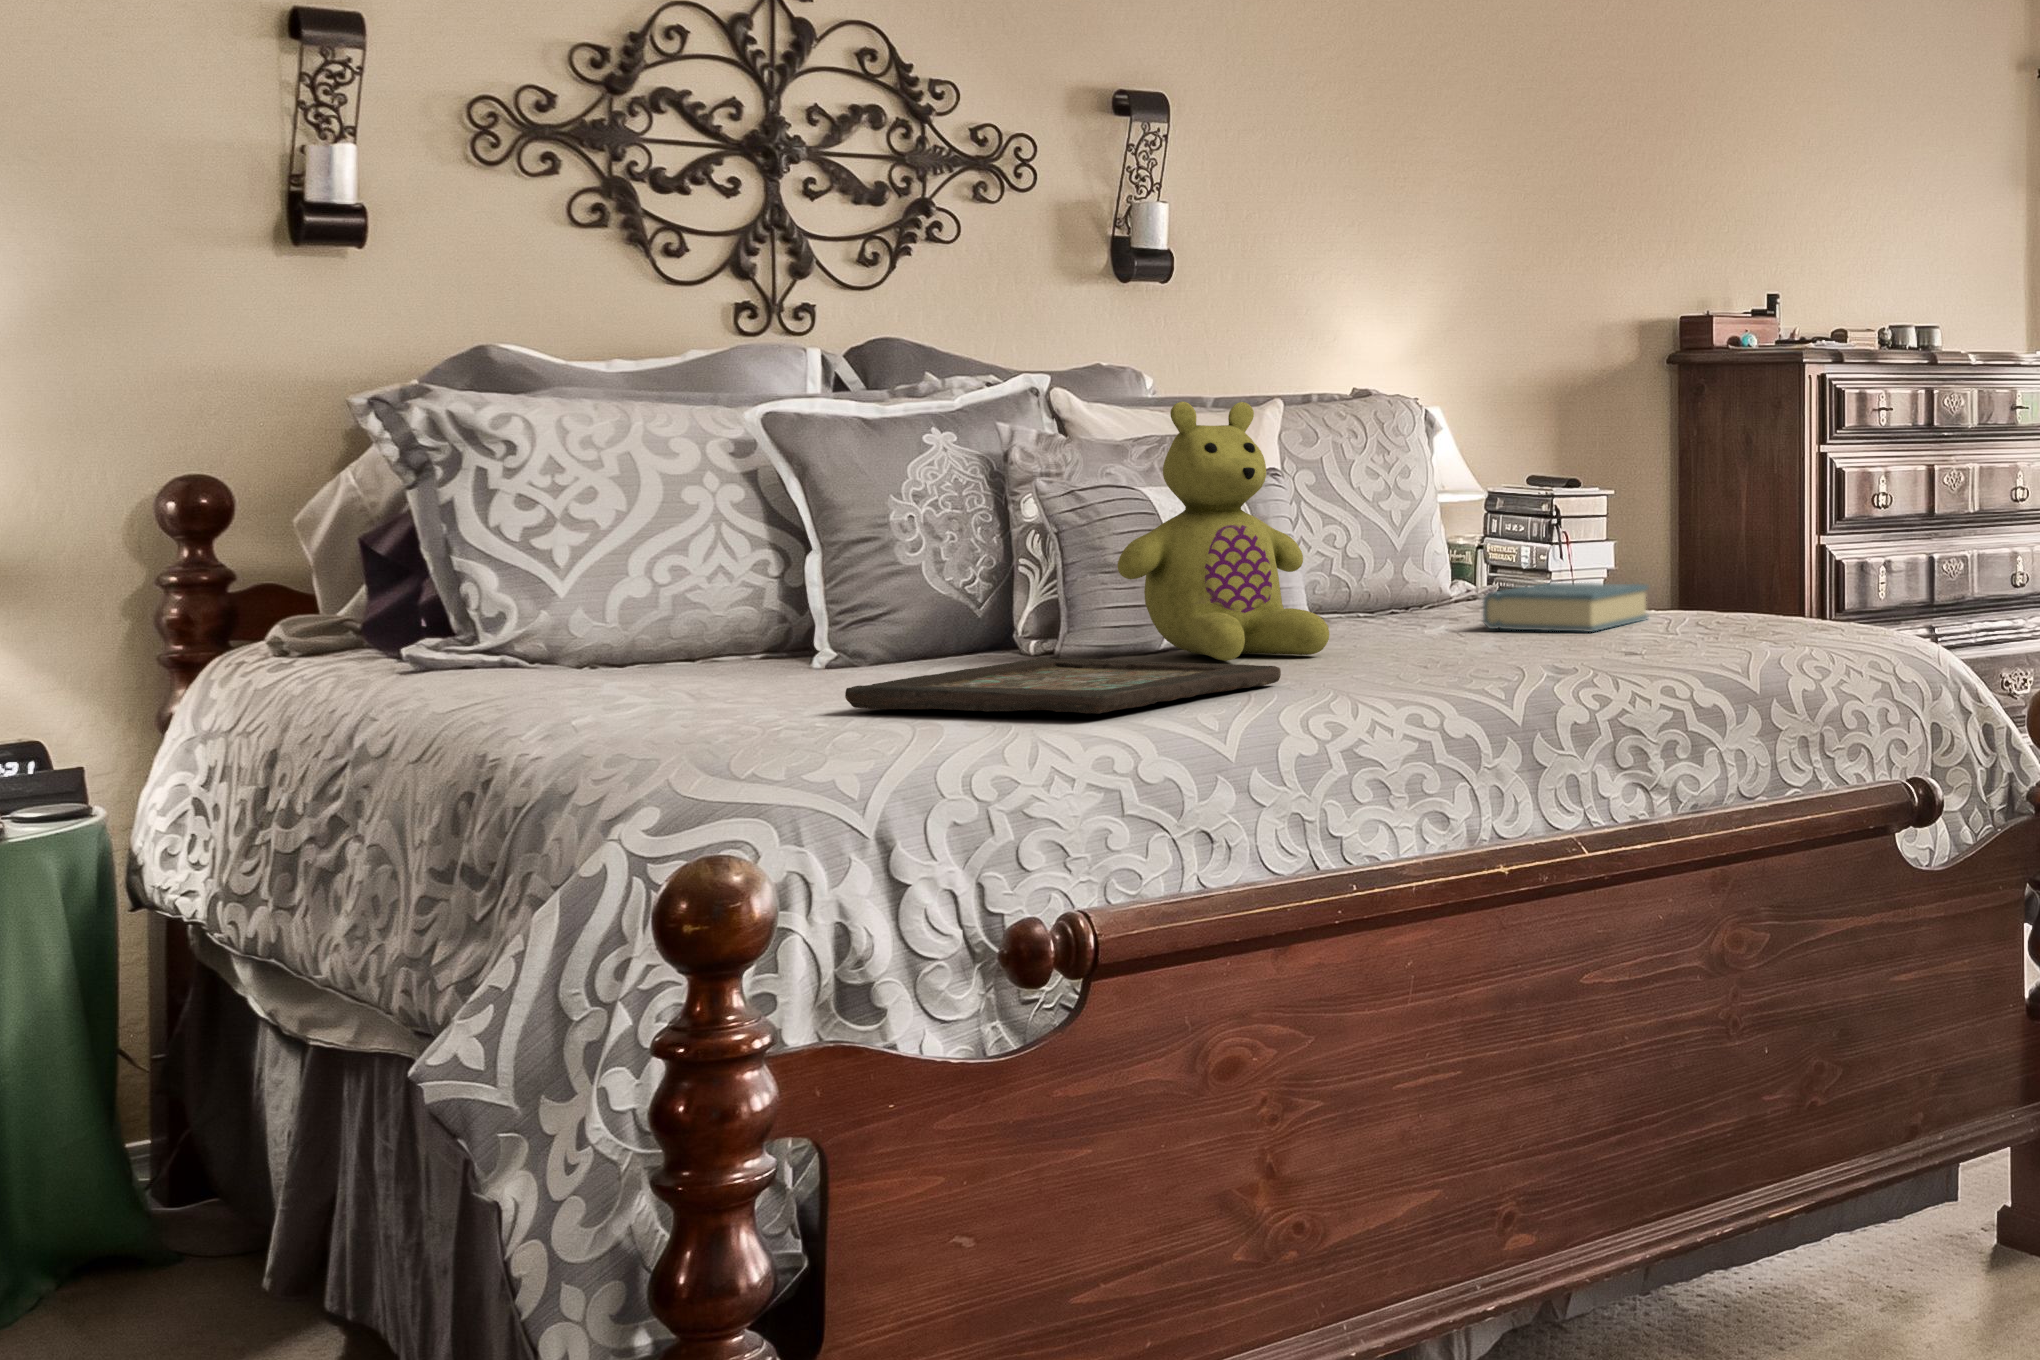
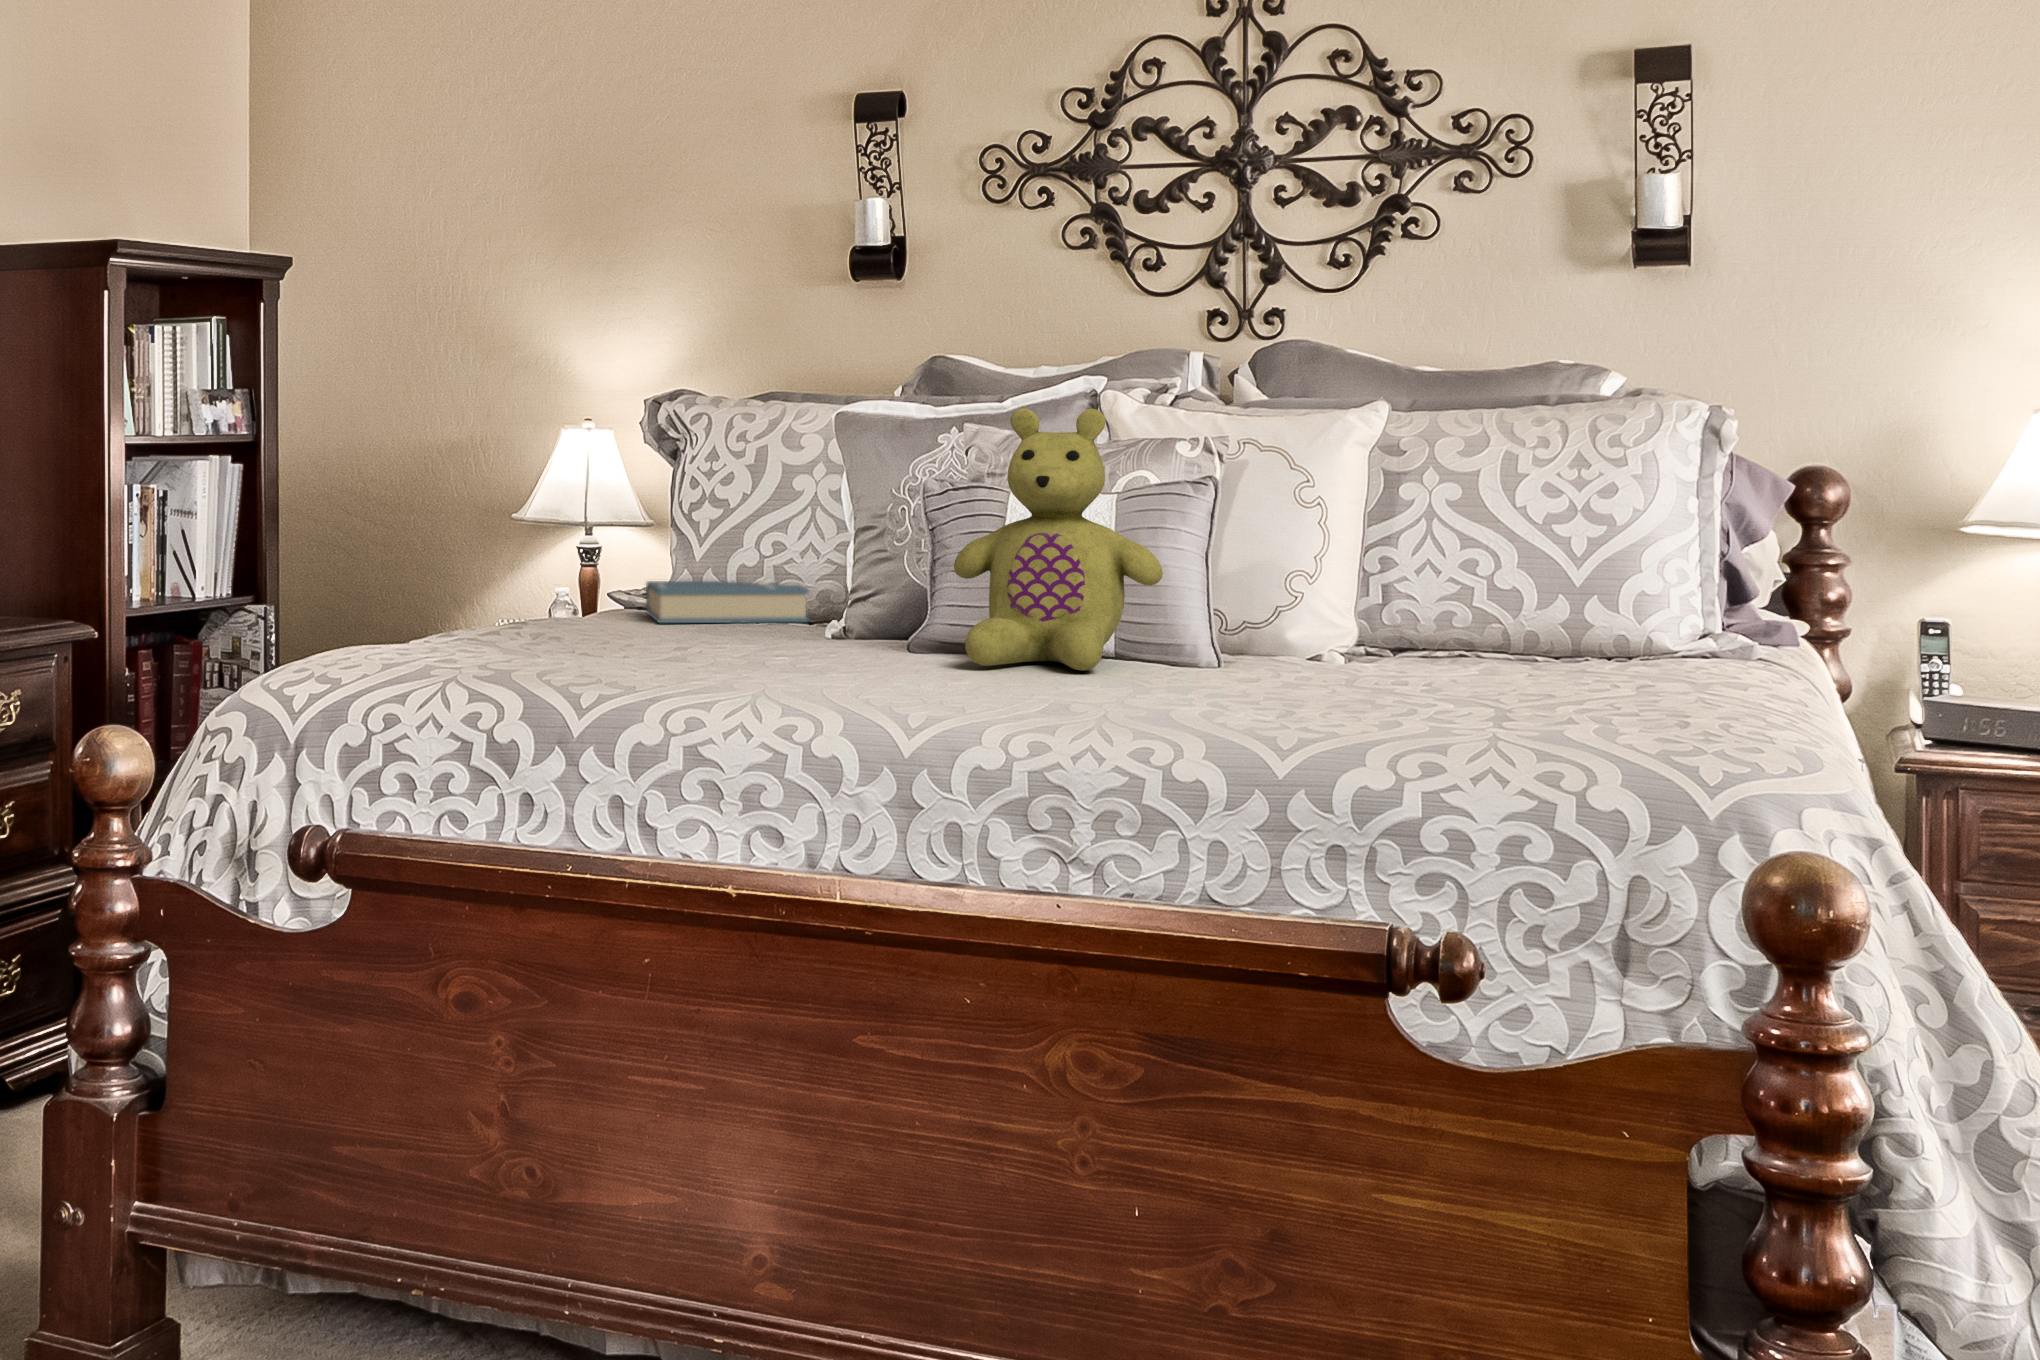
hardback book: present [1483,583,1648,632] -> present [646,581,808,623]
decorative tray: present [845,658,1281,714] -> none [543,641,856,687]

